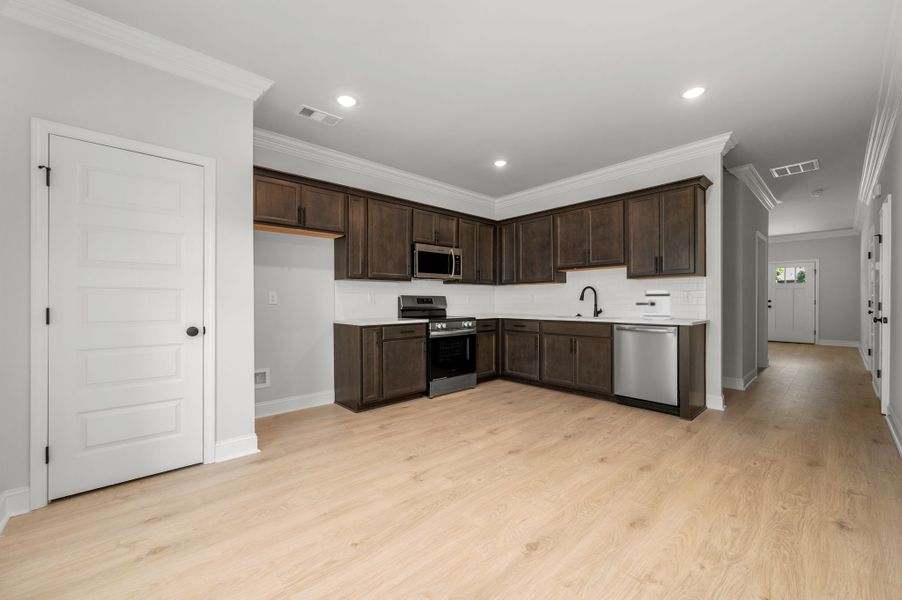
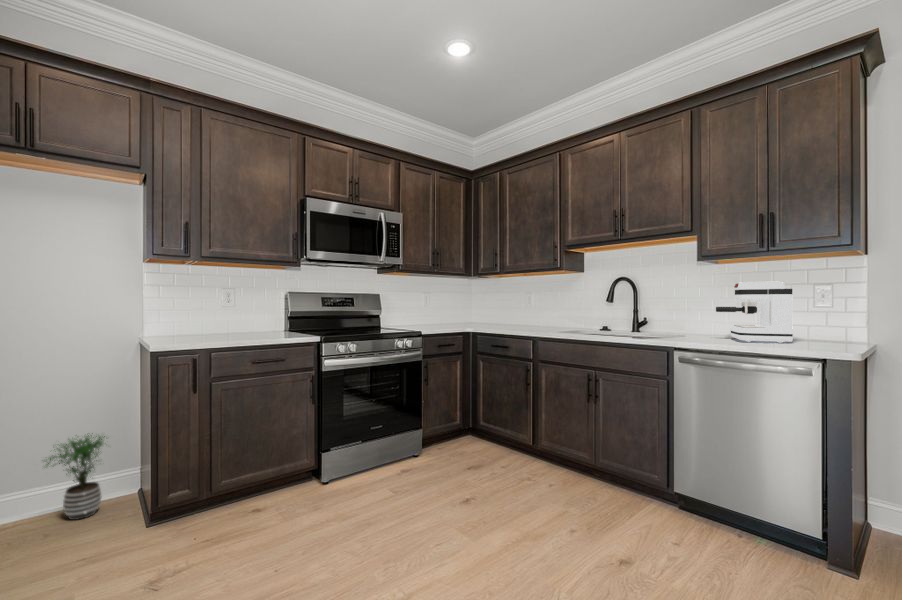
potted plant: none [302,368,330,411] -> present [46,433,105,520]

